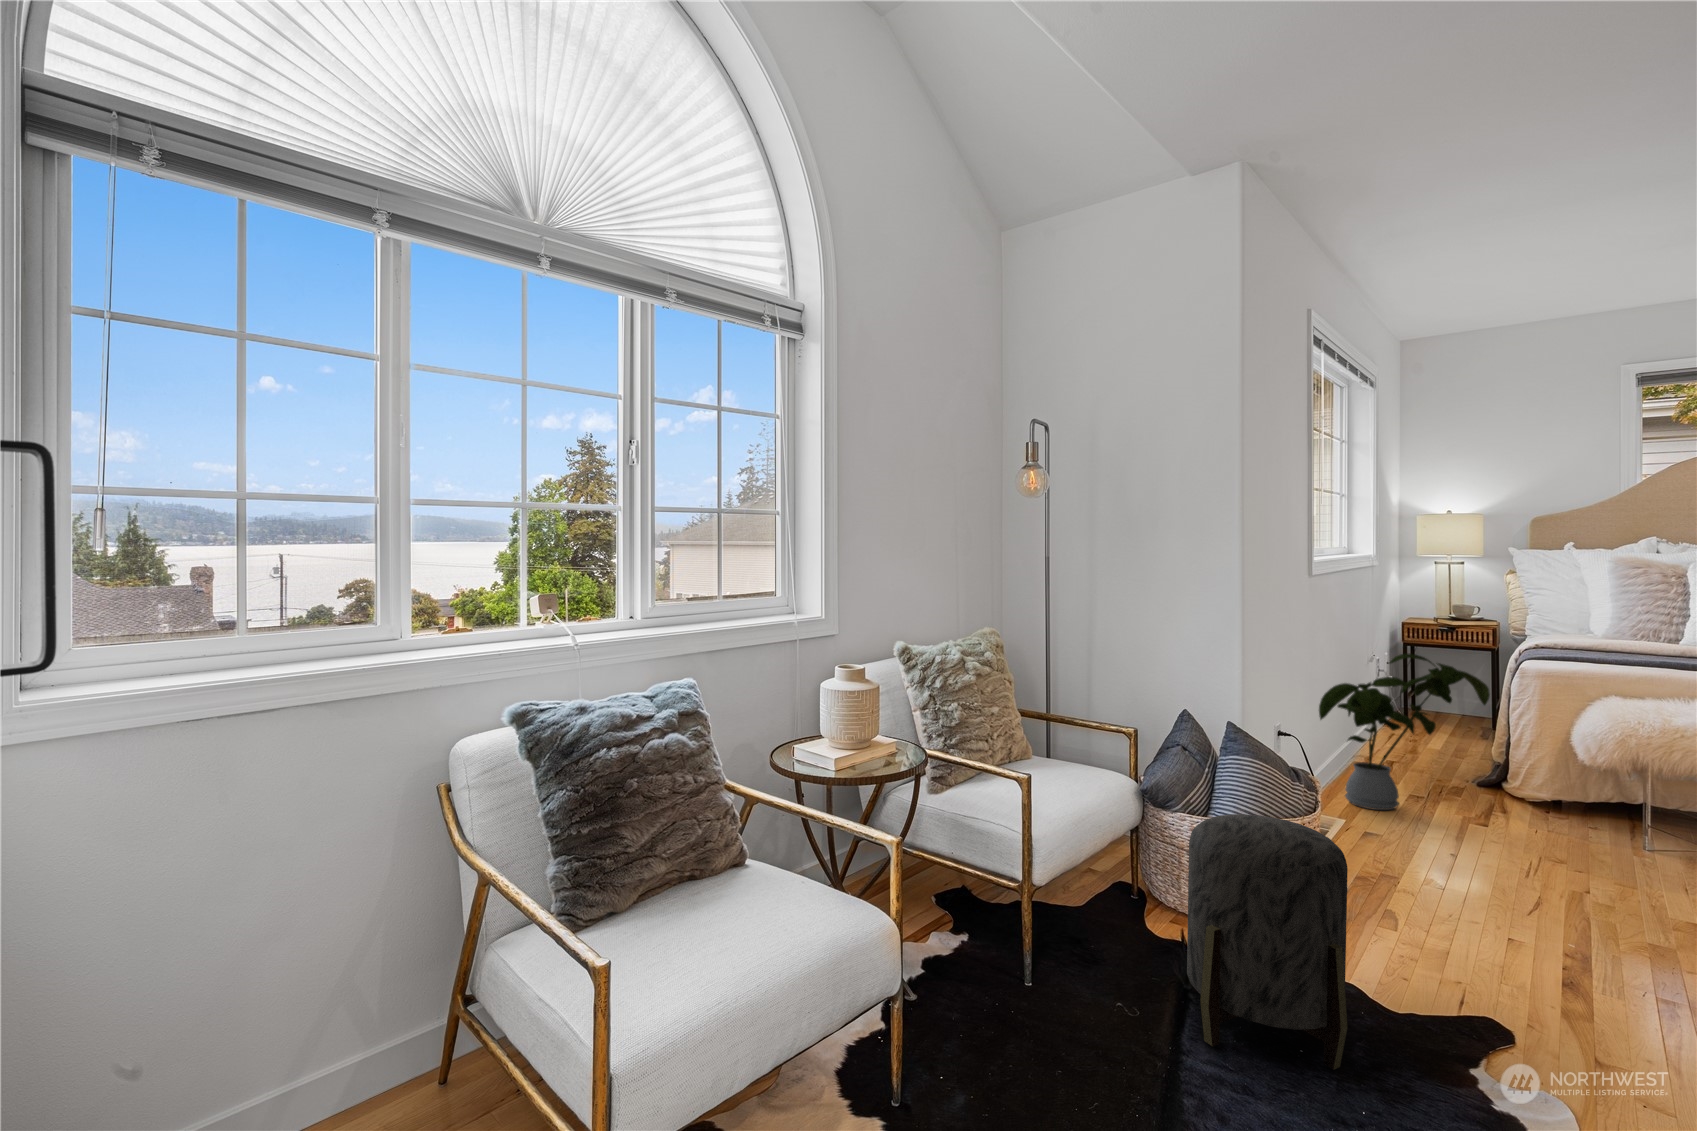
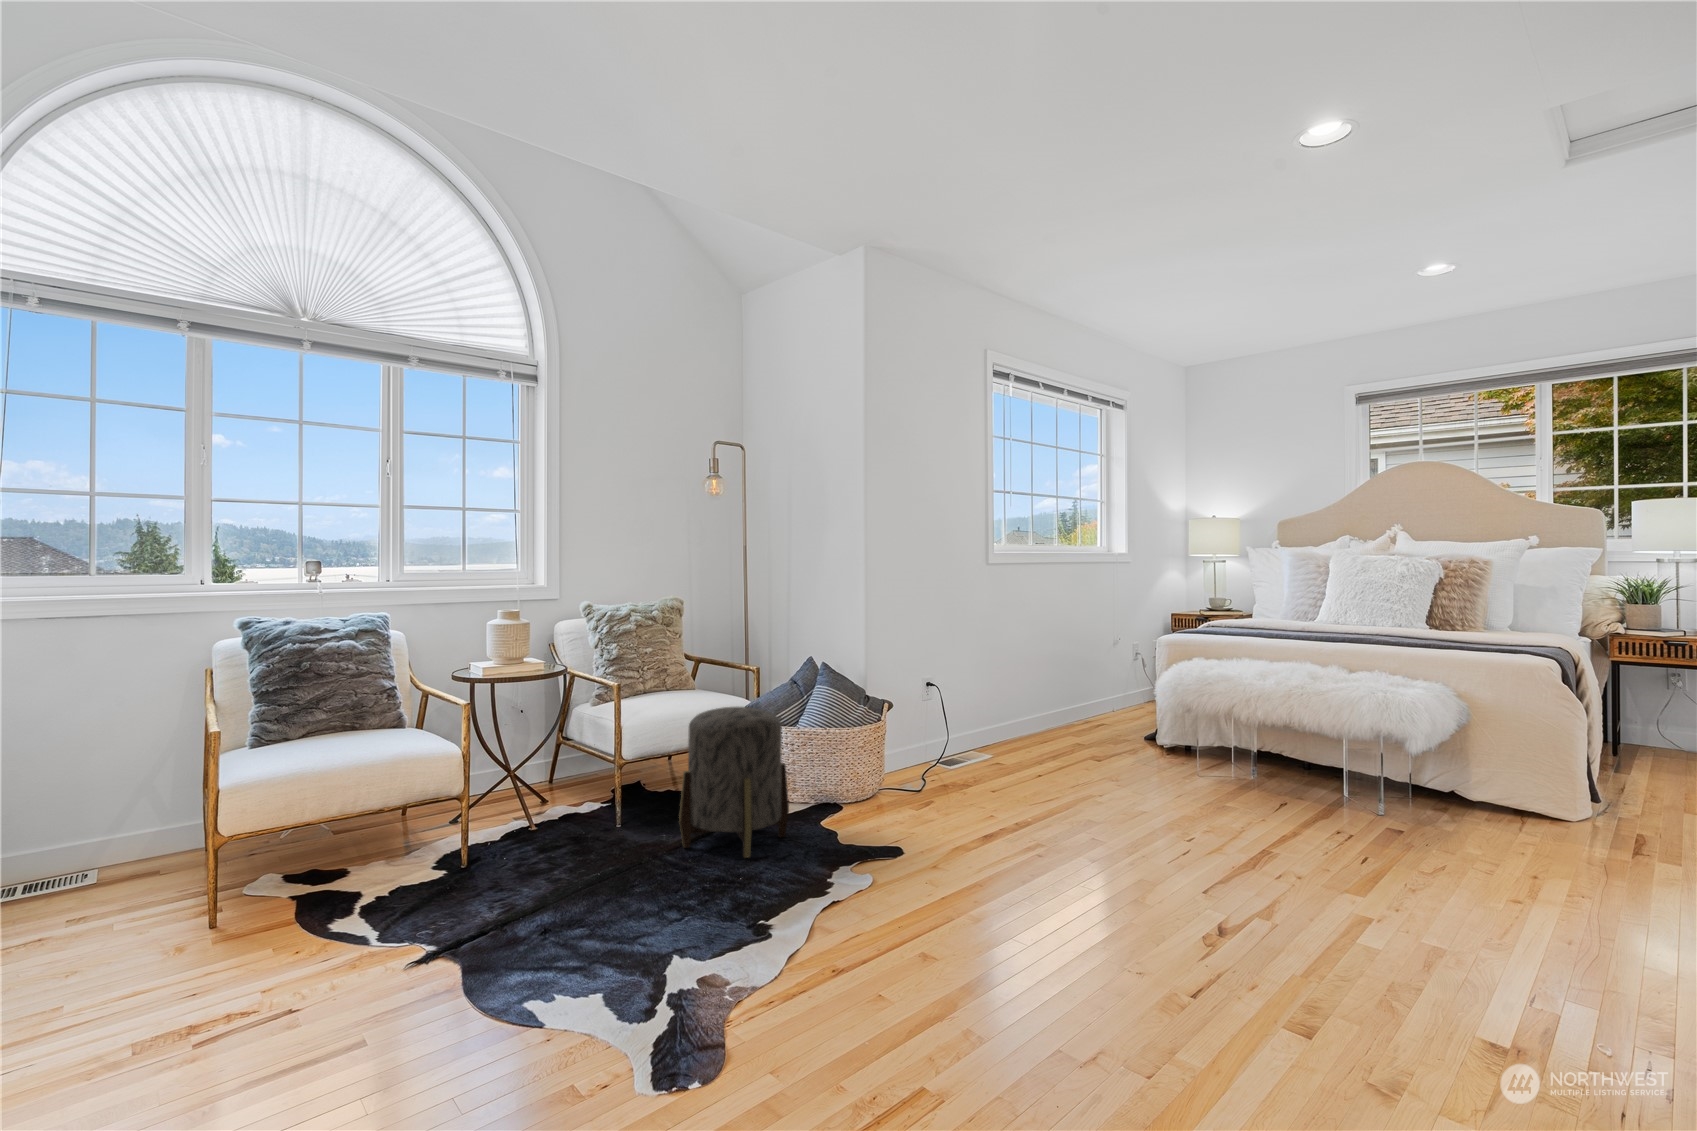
house plant: present [1319,653,1490,810] -> none [979,625,1106,752]

